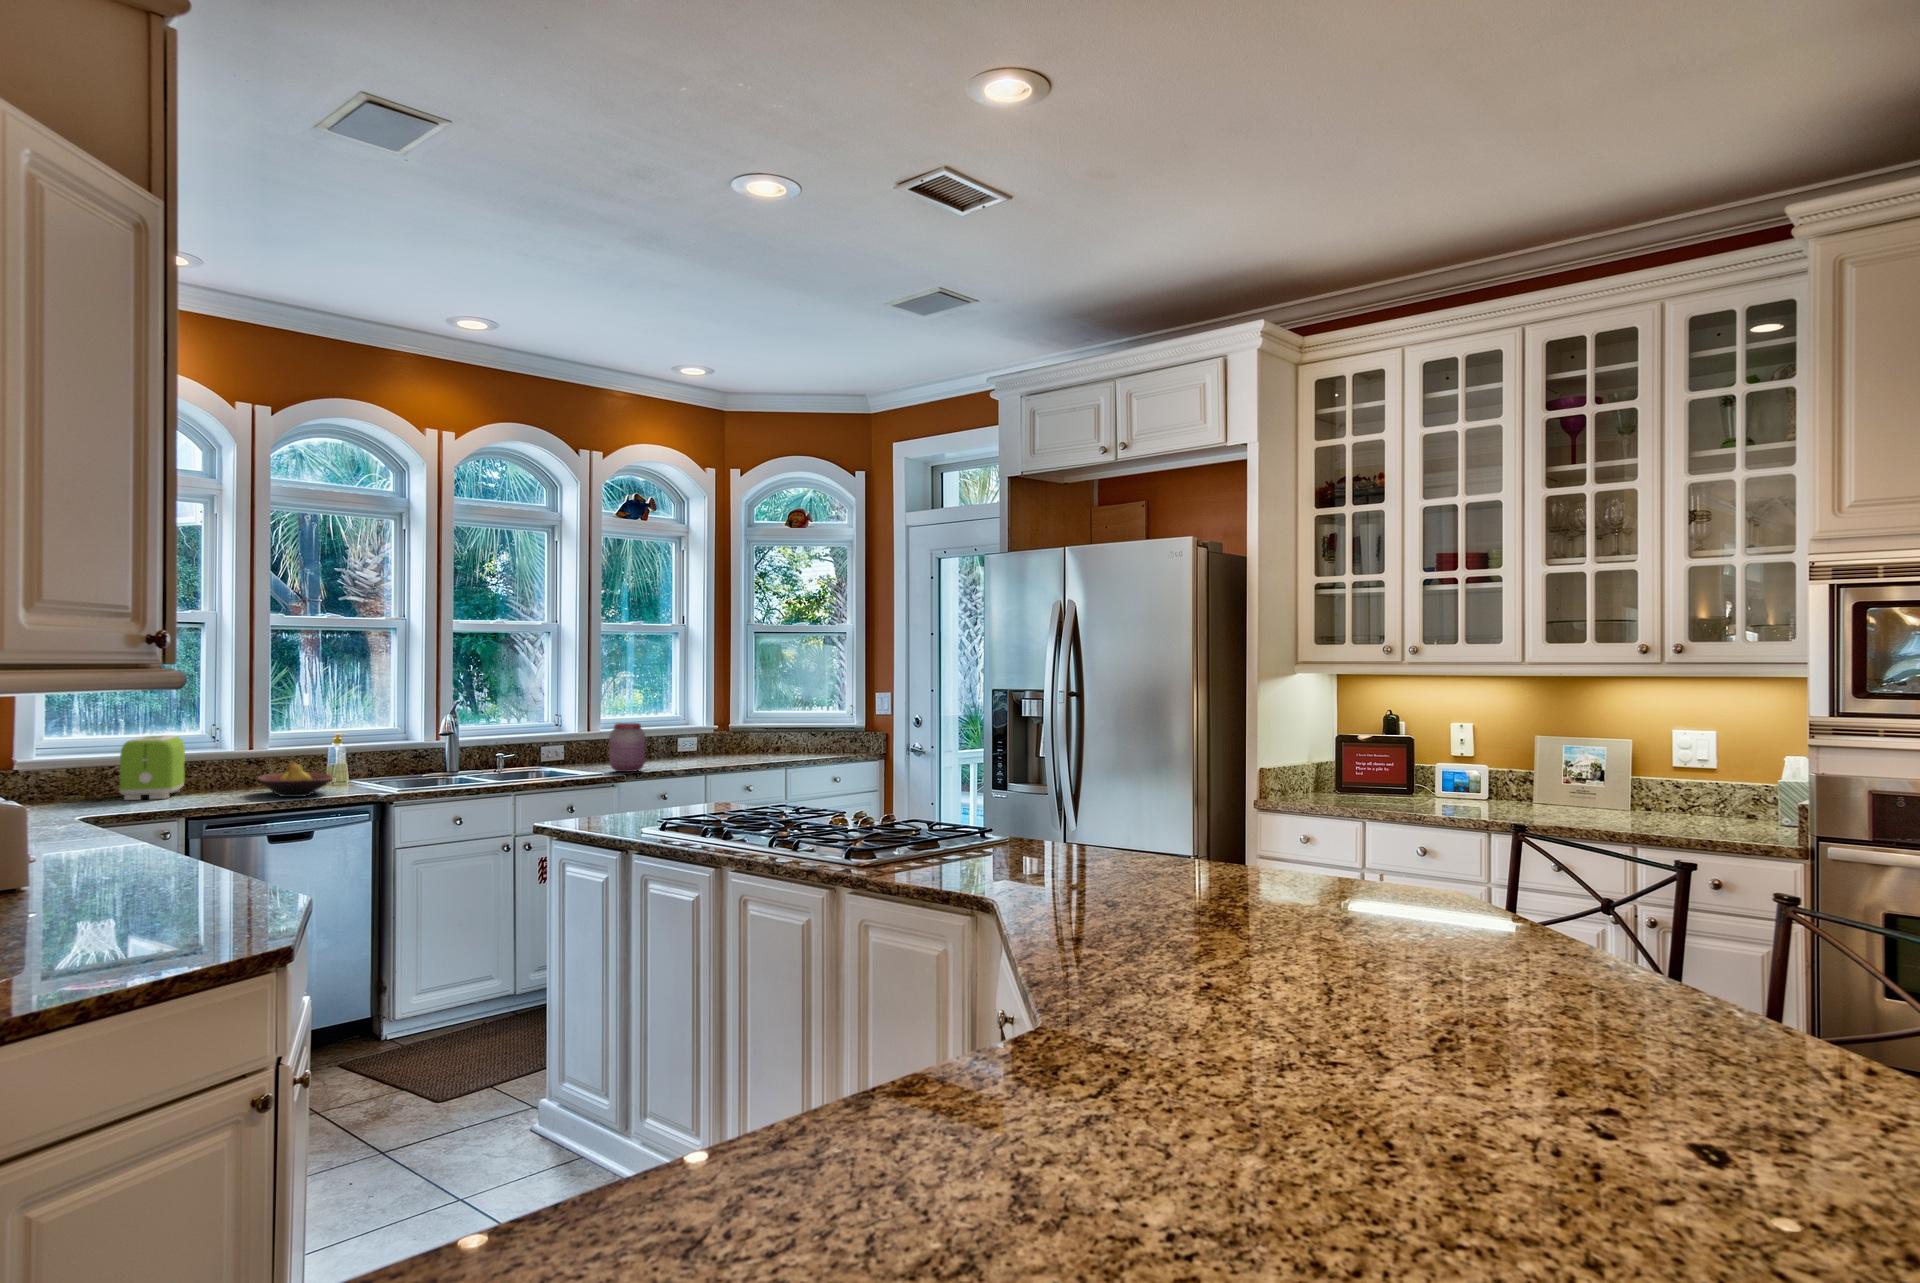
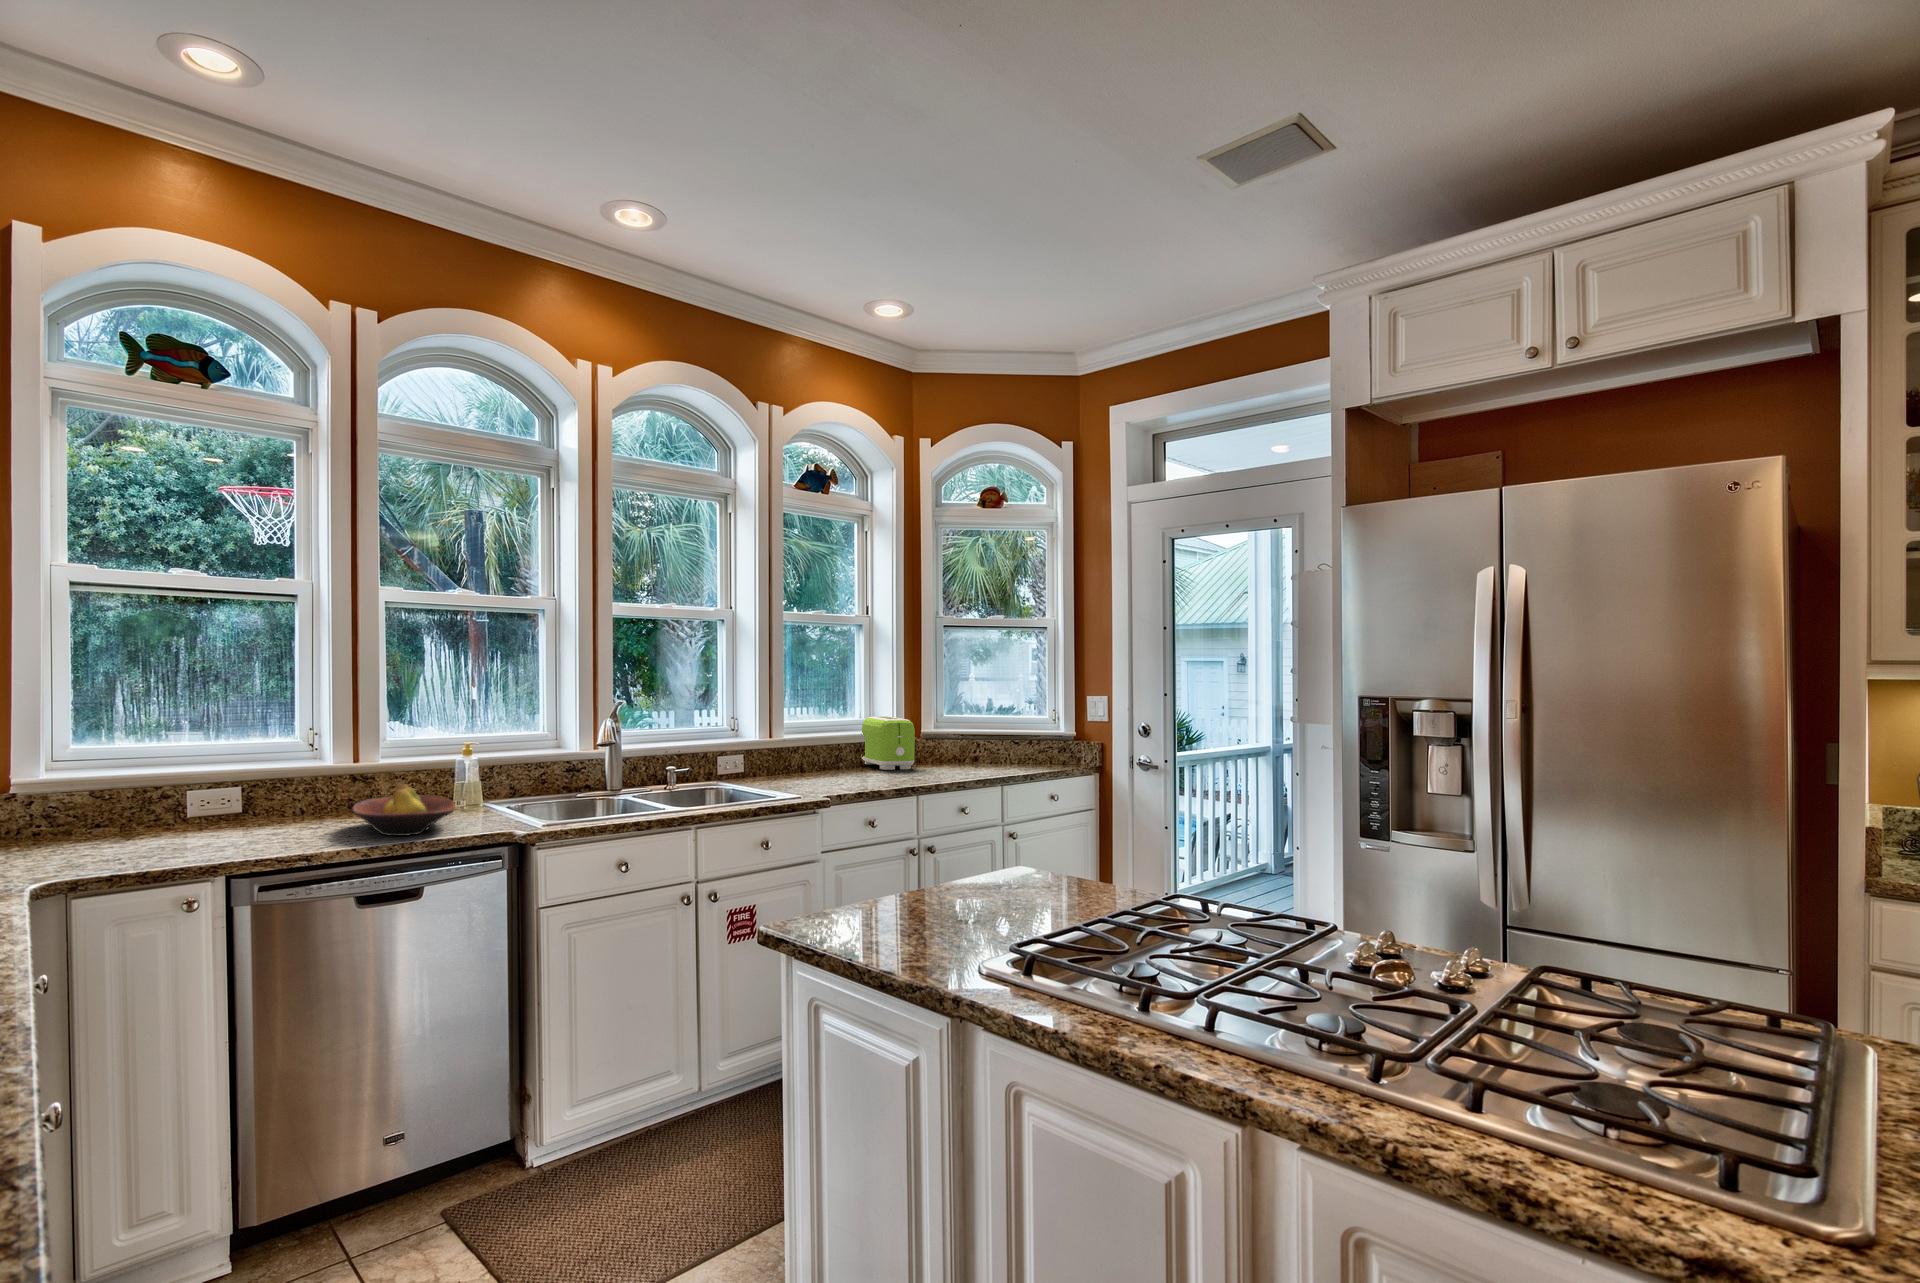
jar: present [609,723,645,772] -> none [803,730,847,791]
toaster: present [119,735,185,800] -> present [862,716,915,770]

